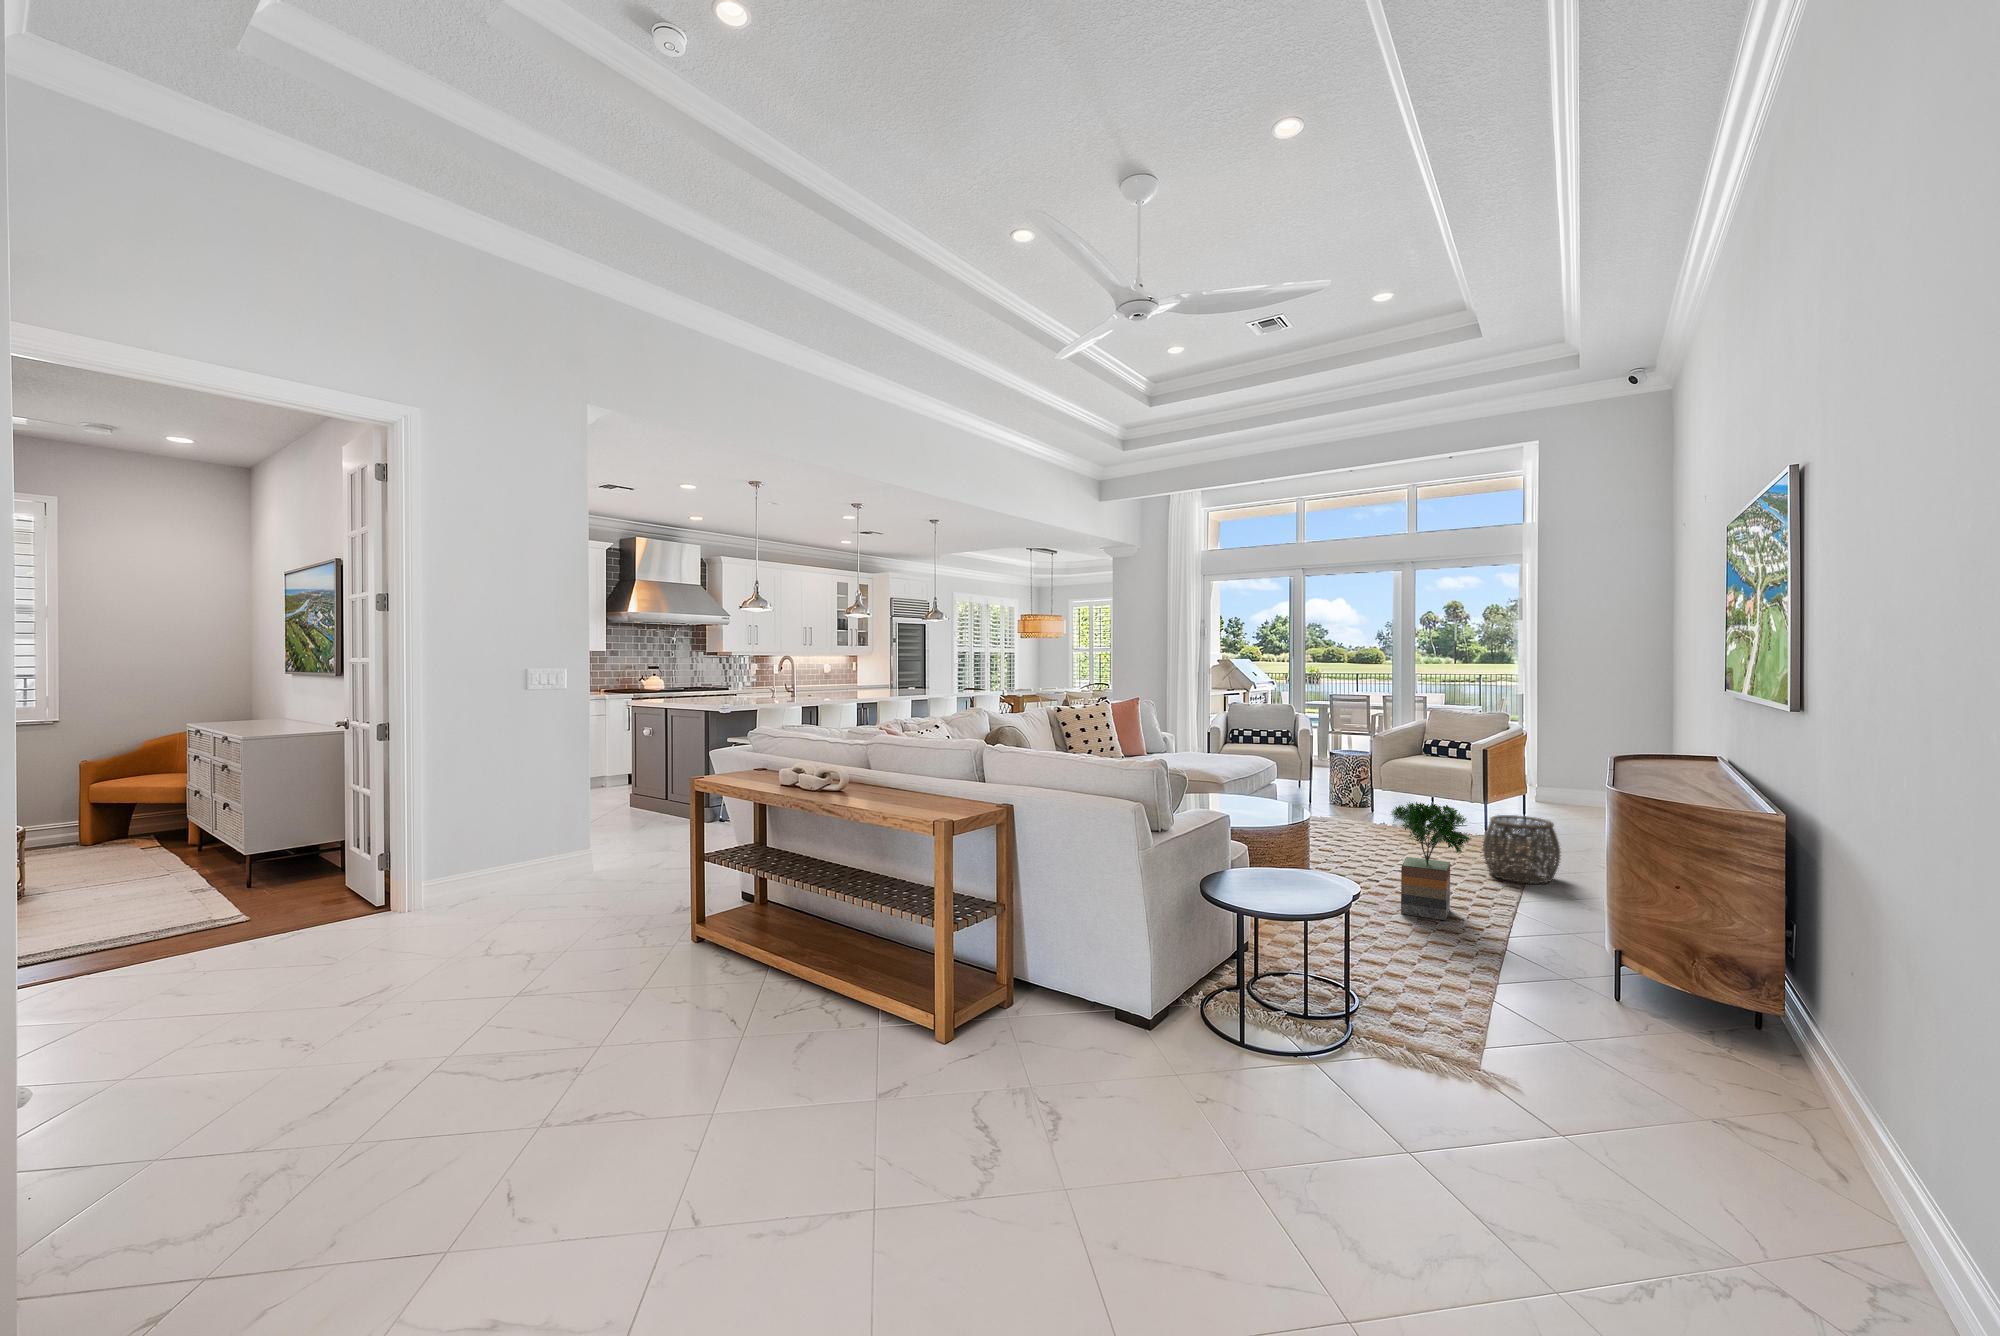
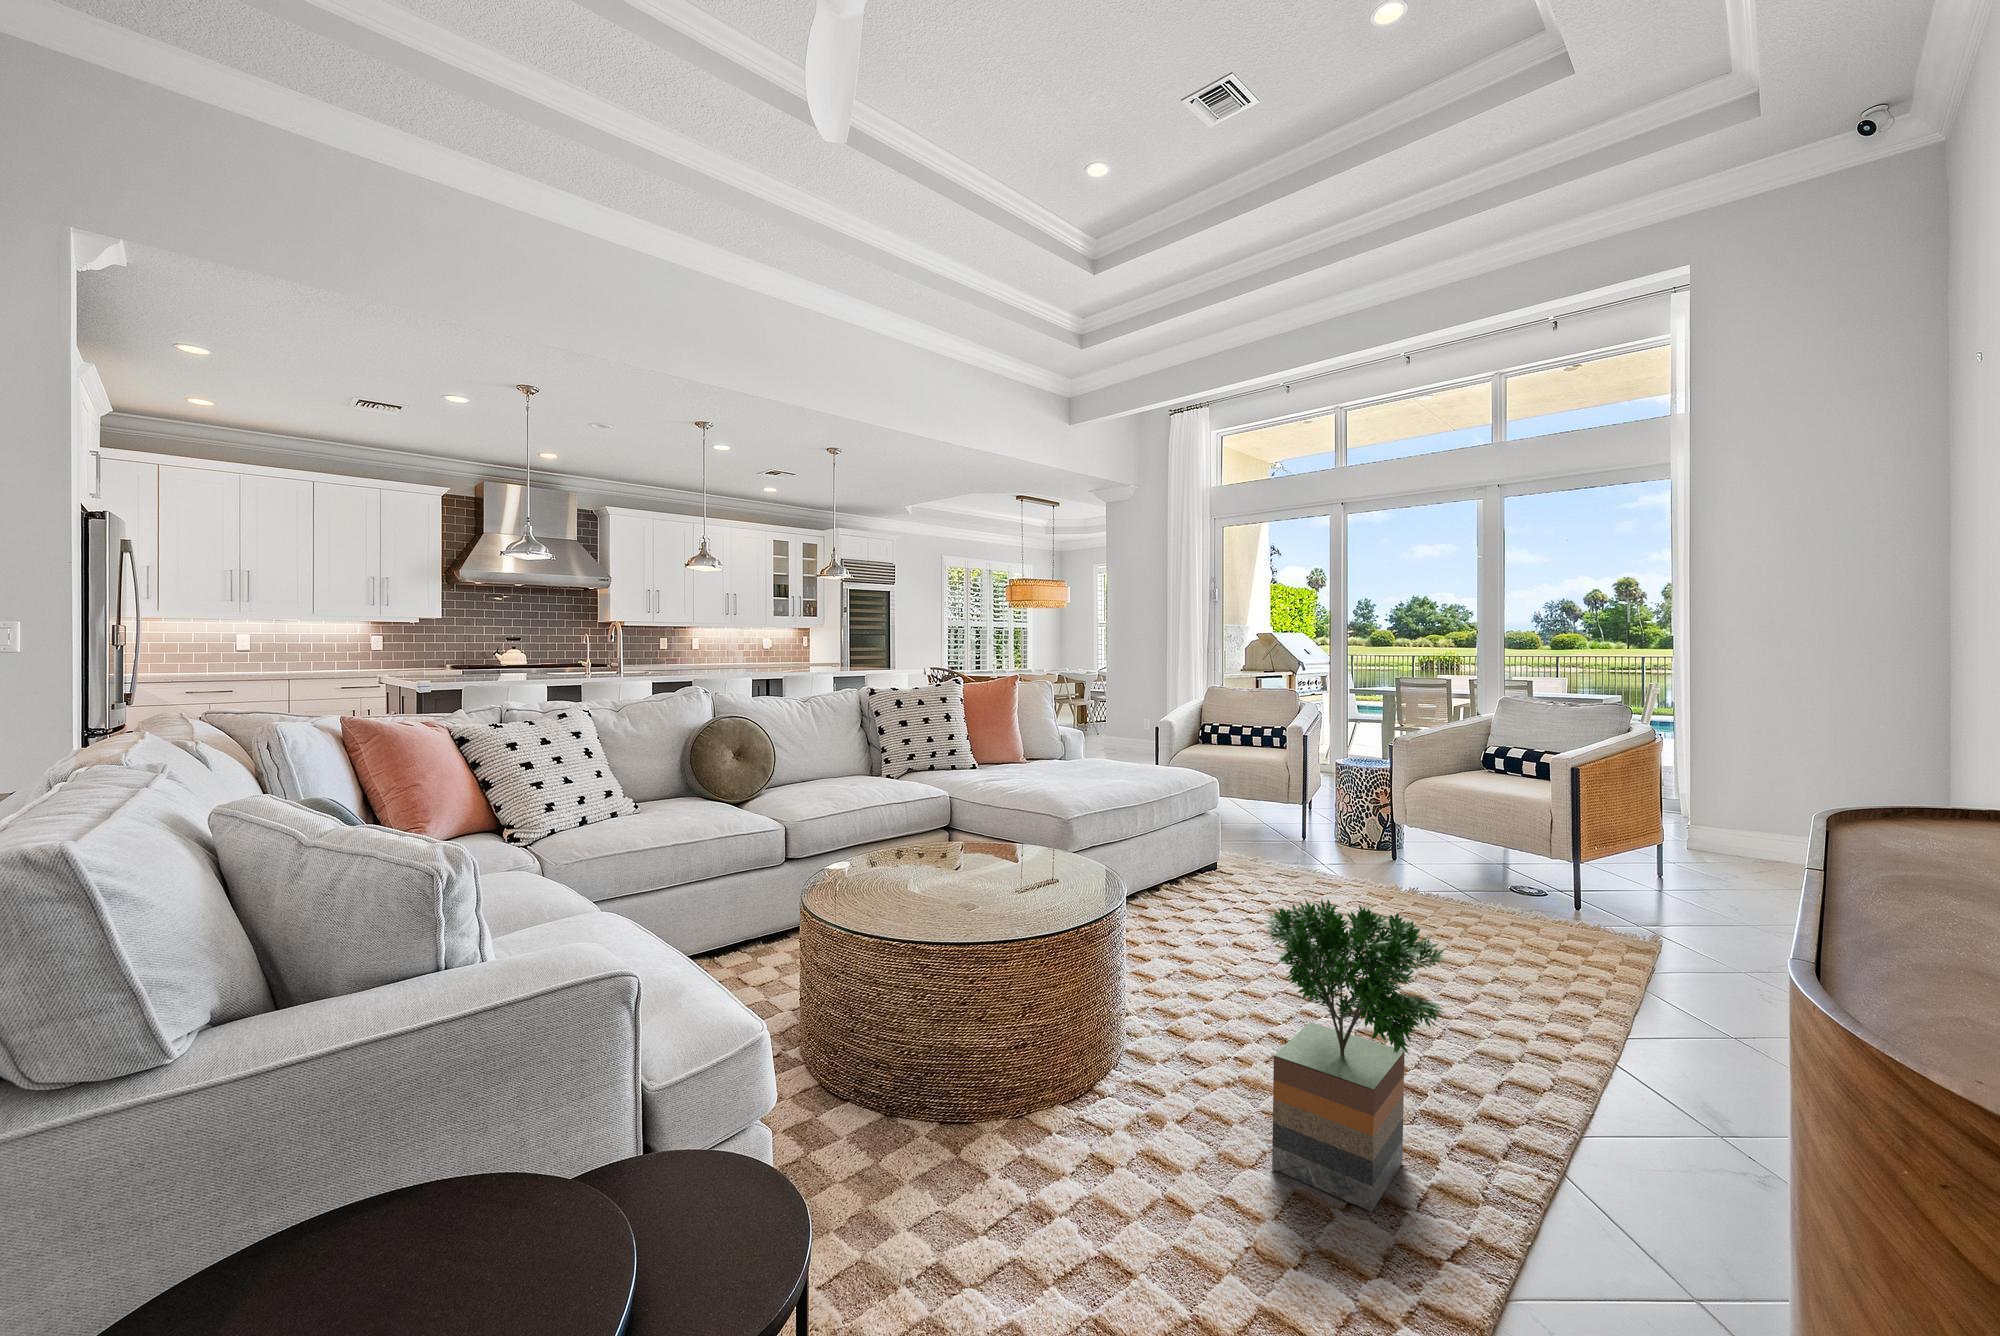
woven basket: present [1483,815,1561,884] -> none [1530,912,1712,1081]

